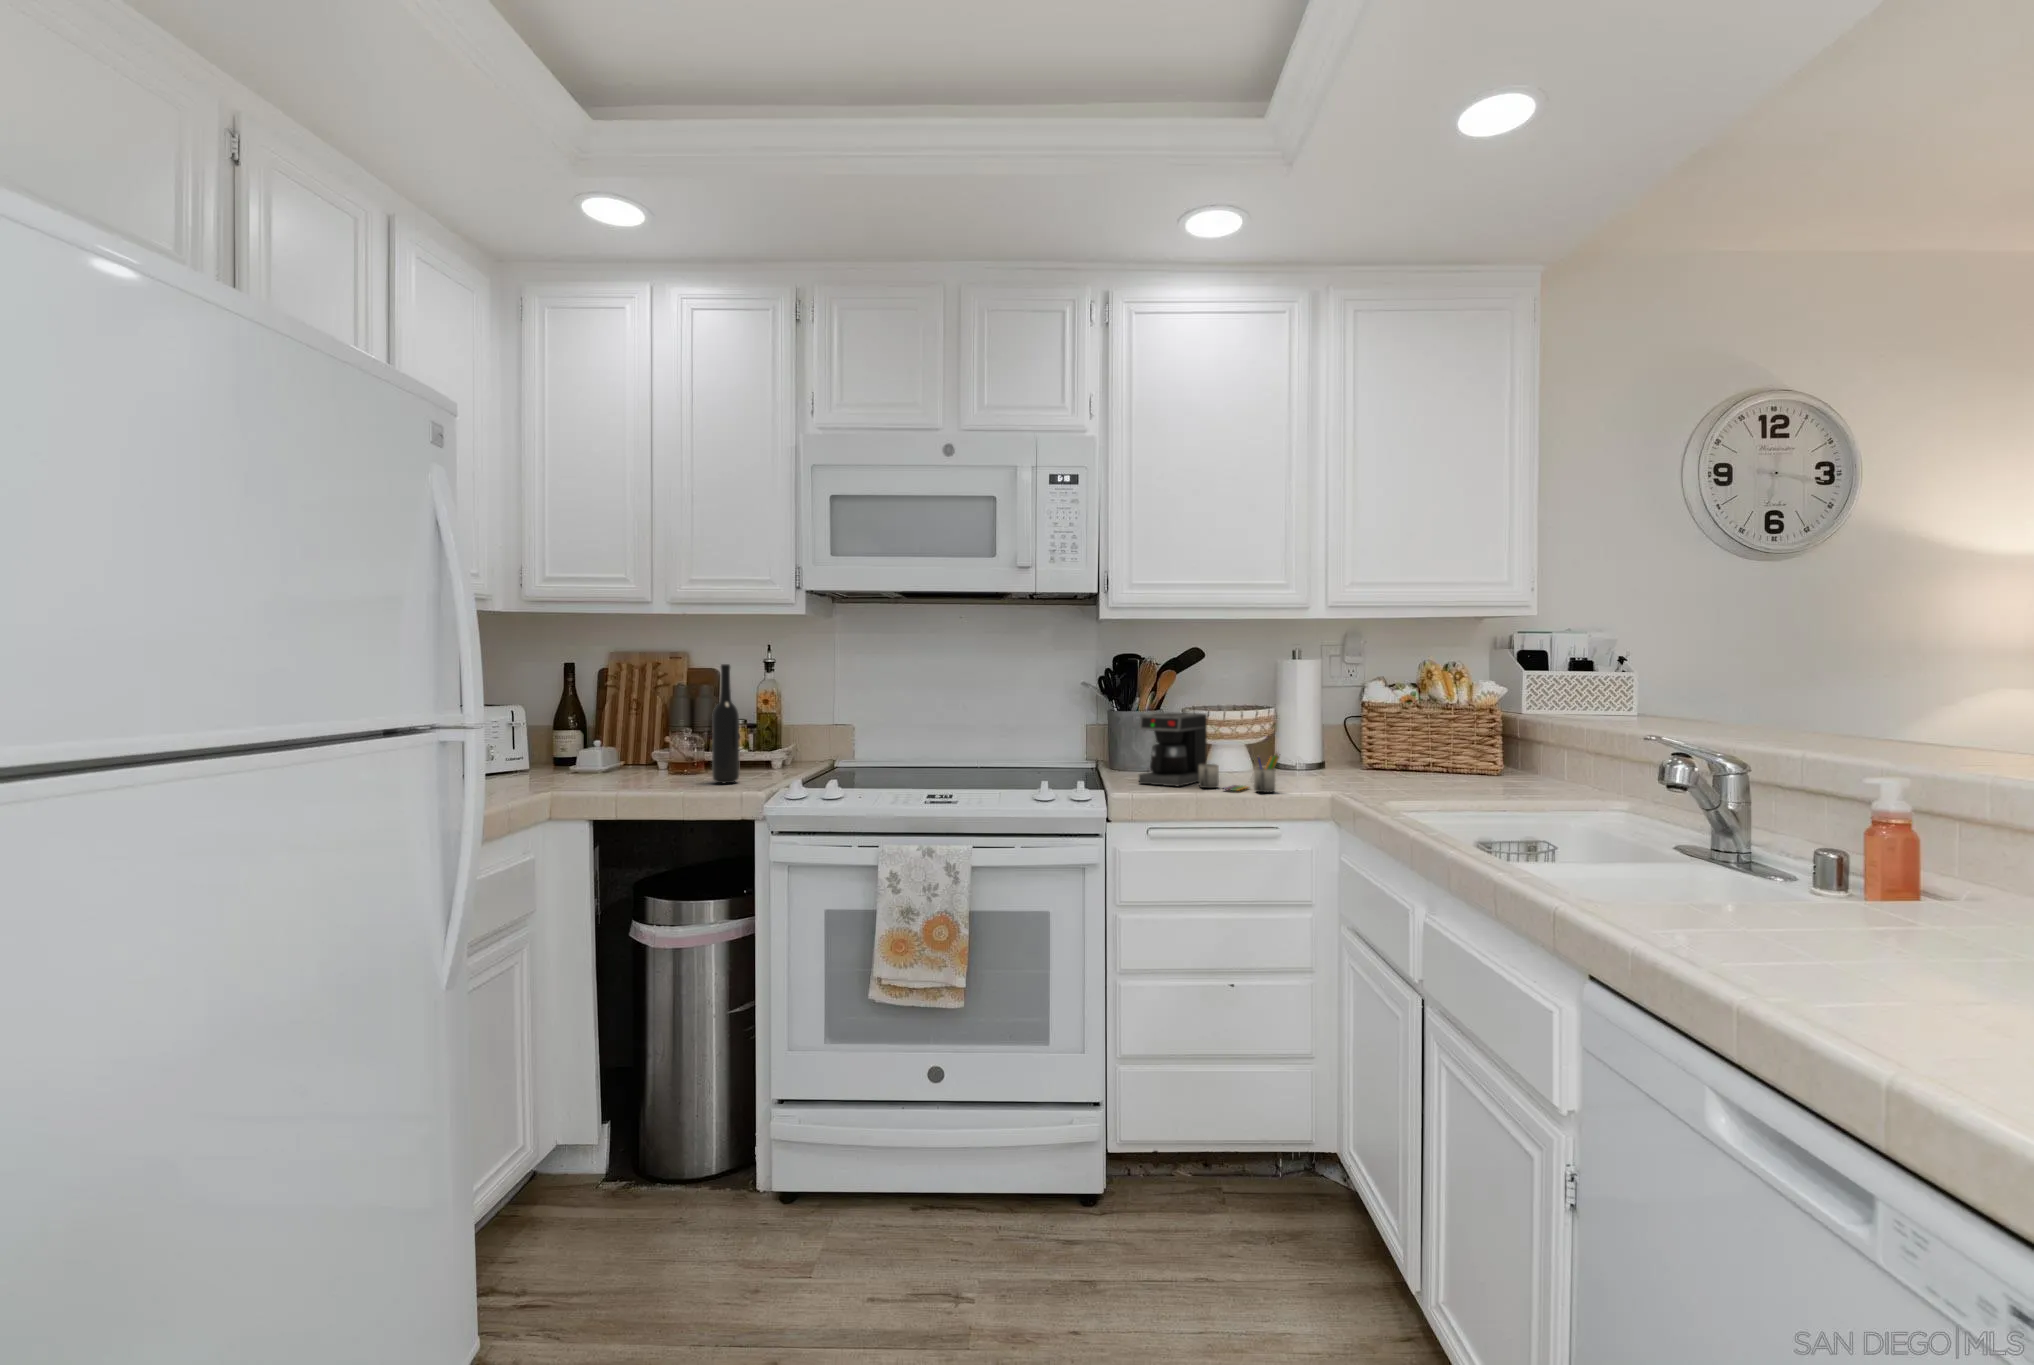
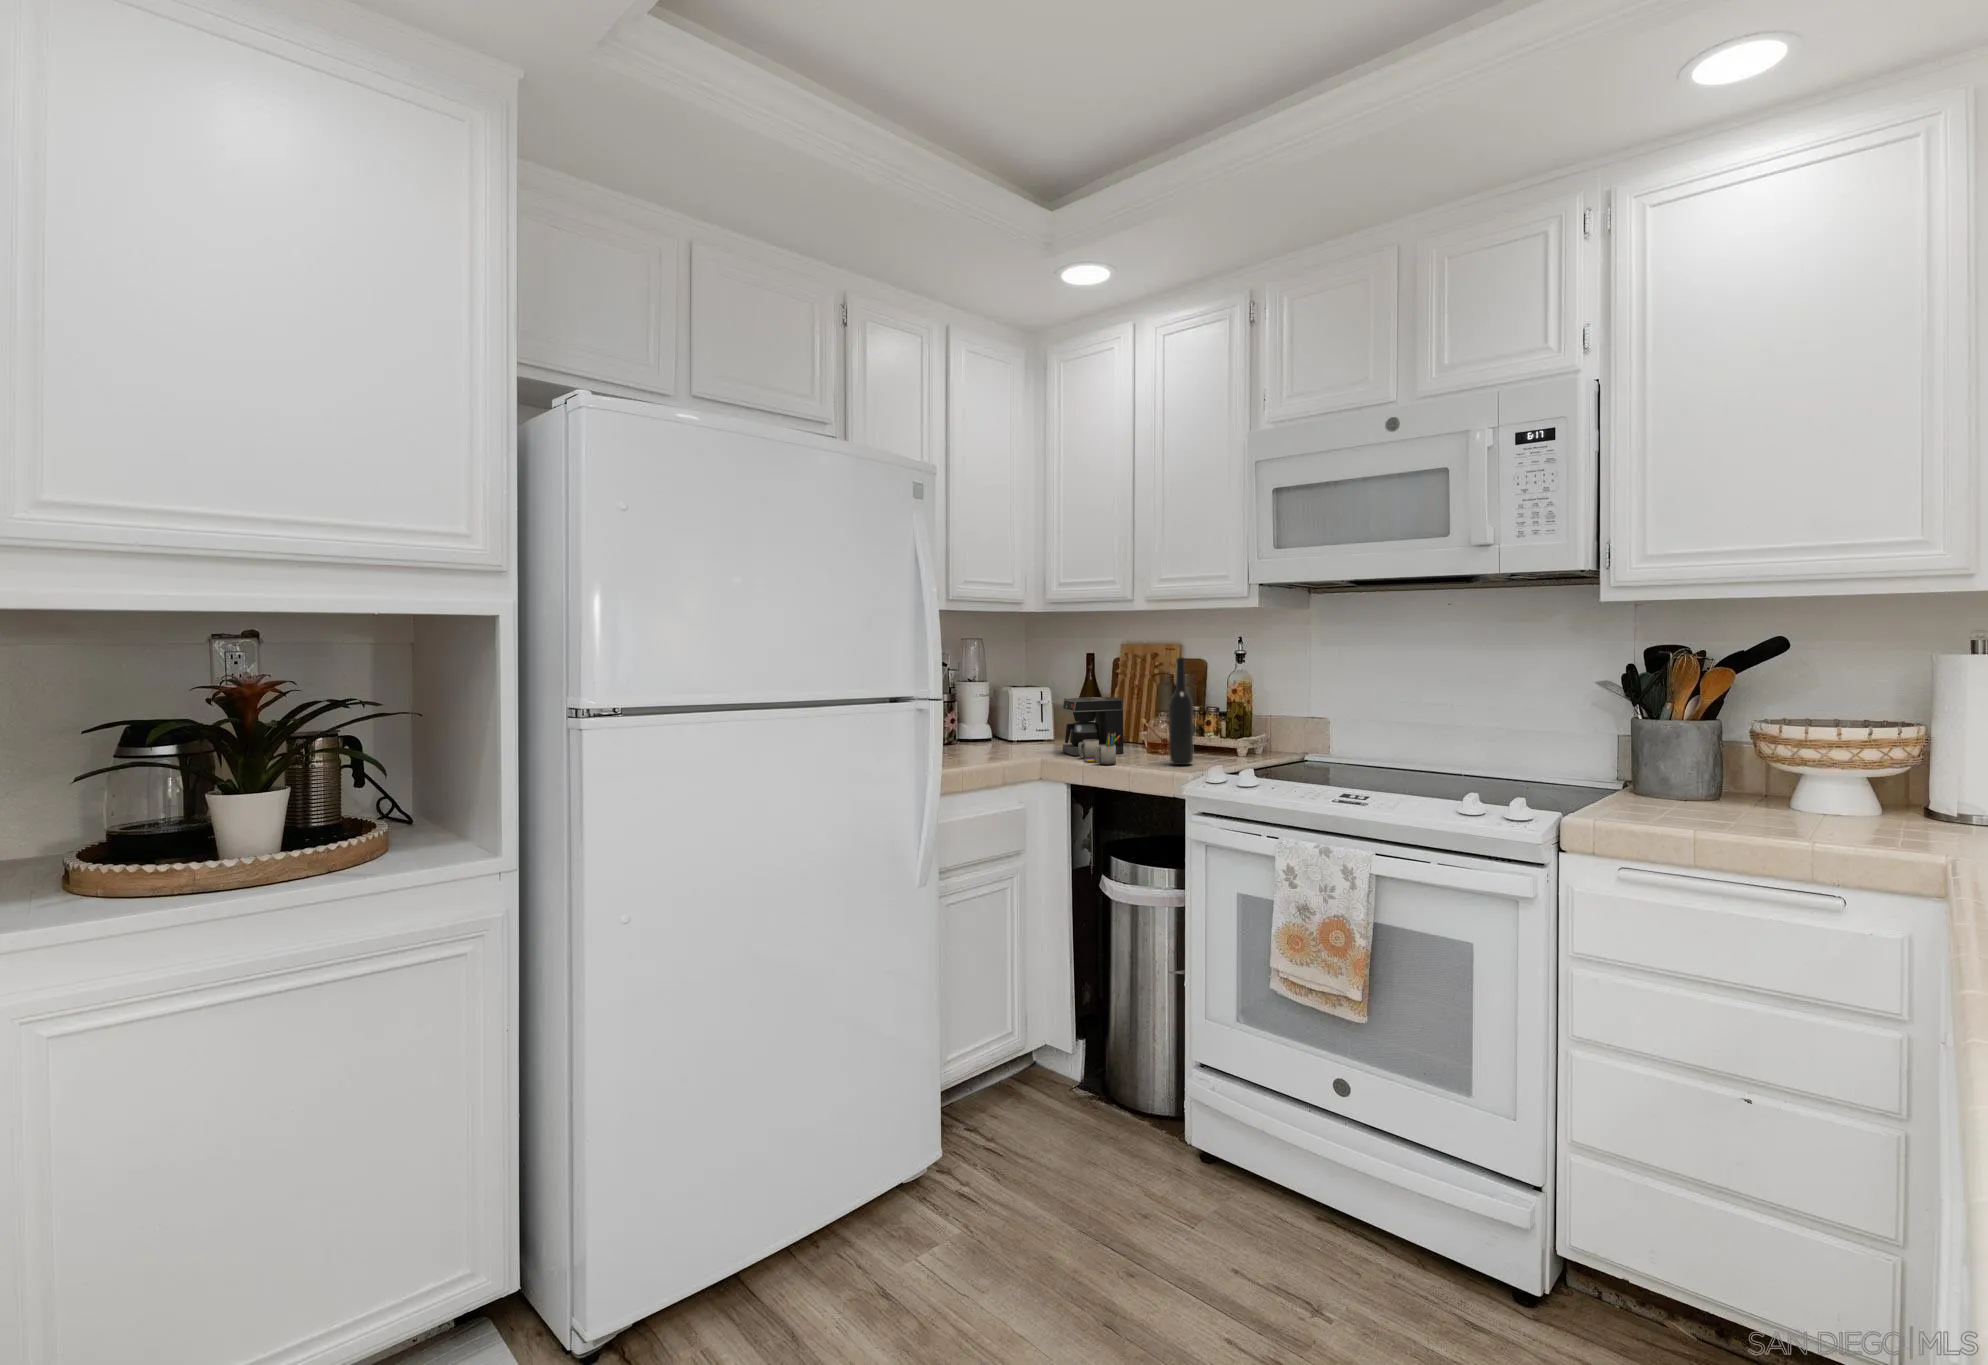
coffee maker: present [1139,713,1280,792] -> present [1062,697,1124,764]

